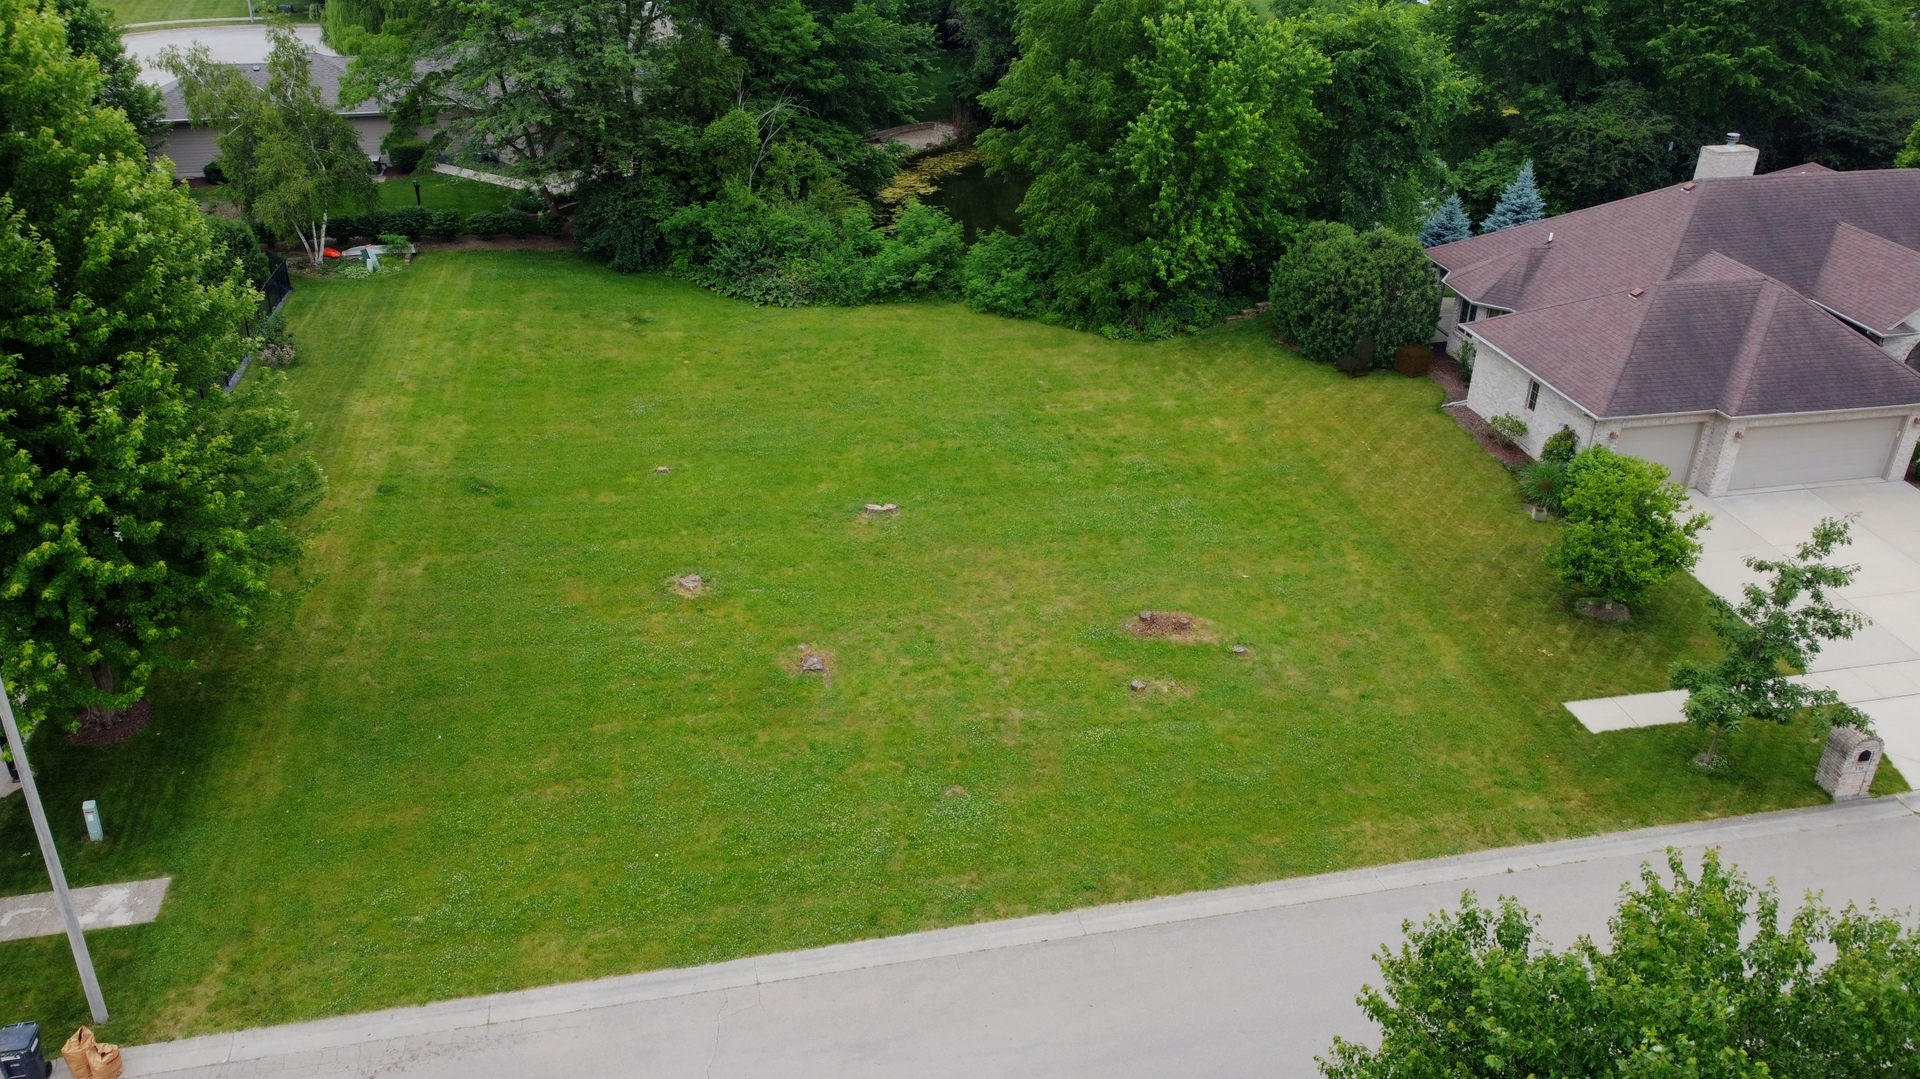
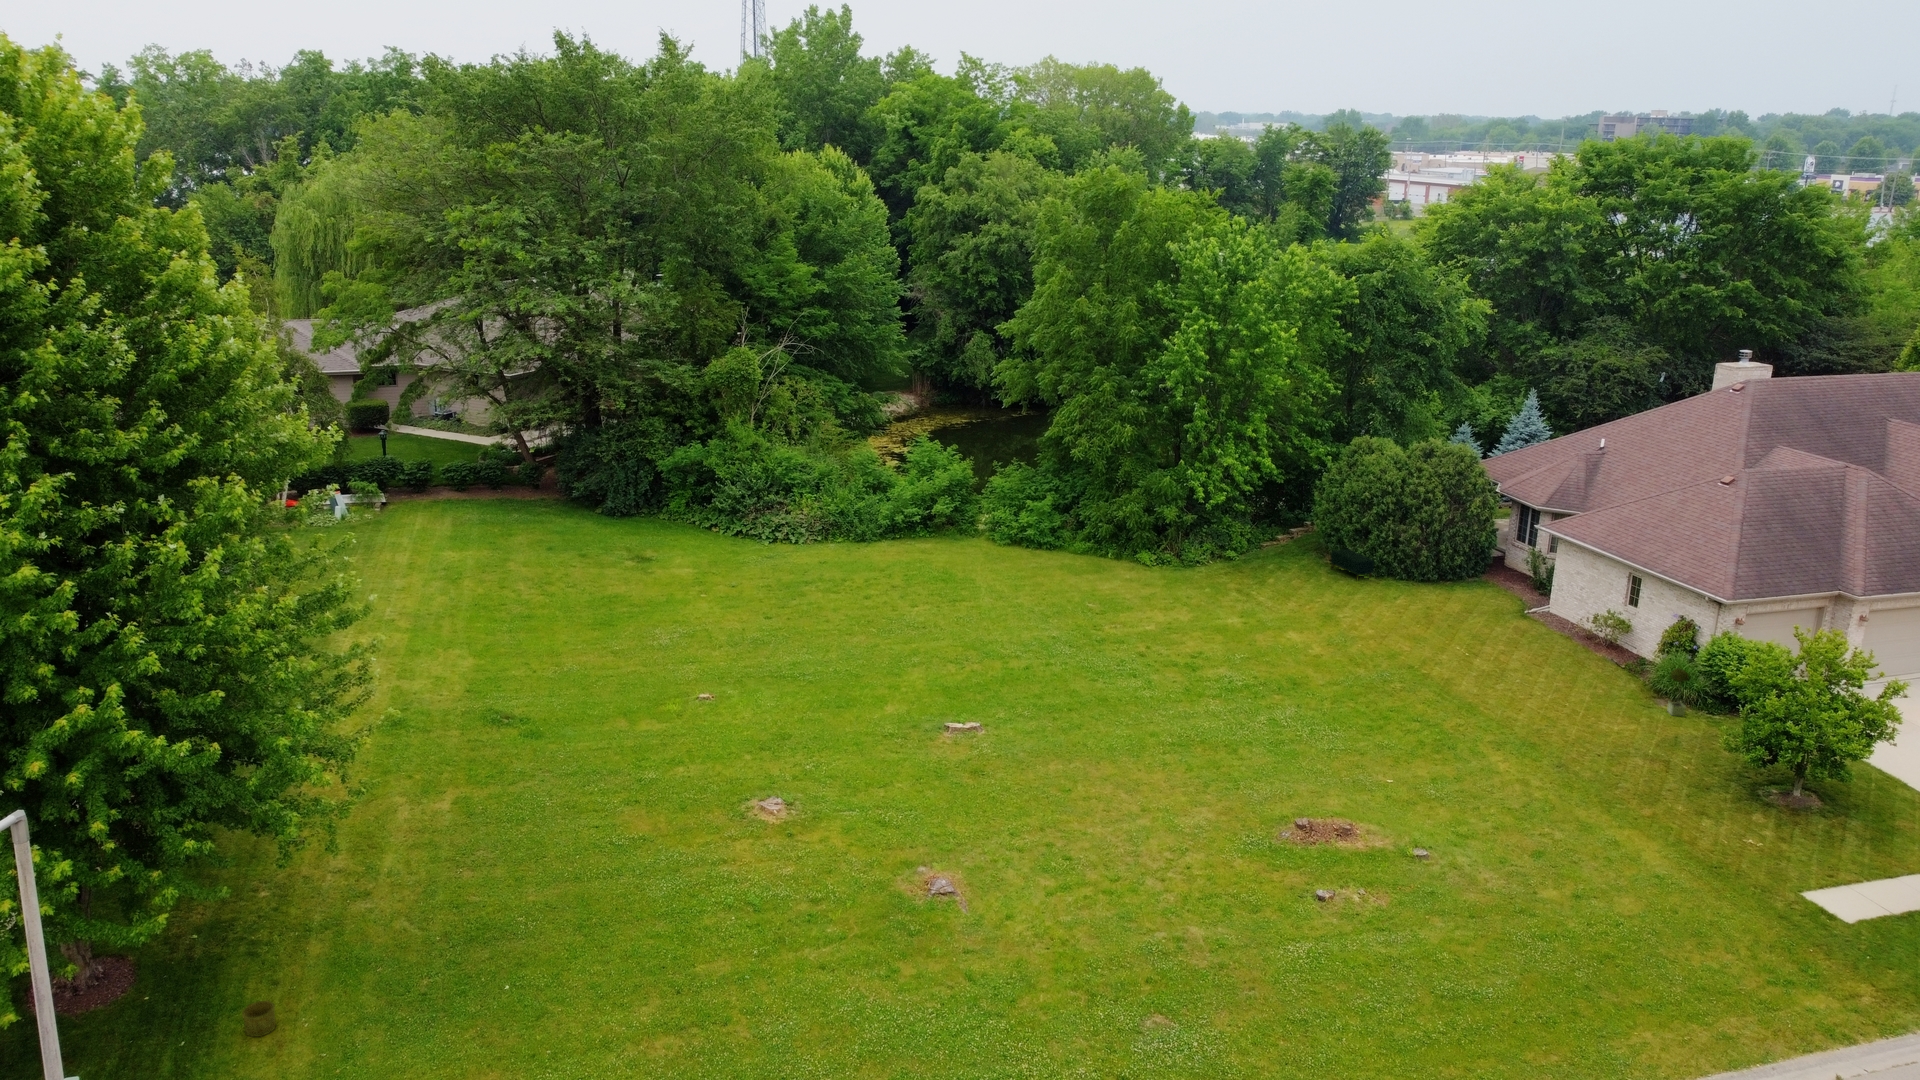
bench: none [1276,333,1315,366] -> present [1330,549,1374,580]
lounge chair: present [1336,337,1377,378] -> none [1399,547,1441,591]
wooden crate: present [1394,344,1433,377] -> none [1457,553,1498,588]
wooden bucket: none [247,735,275,763] -> present [242,1001,276,1037]

